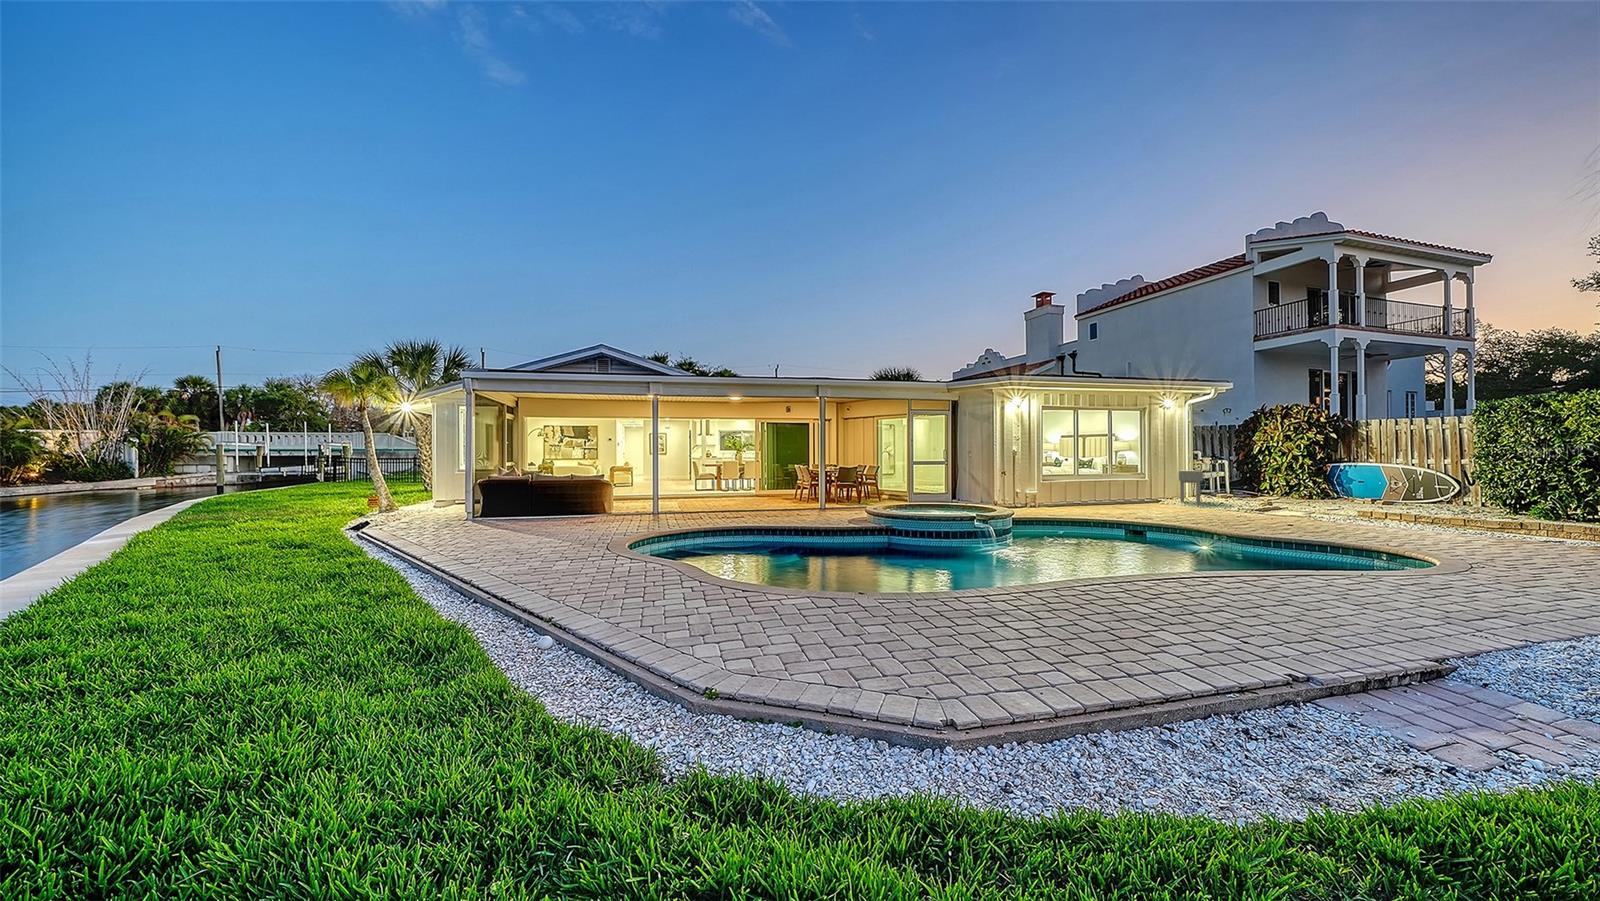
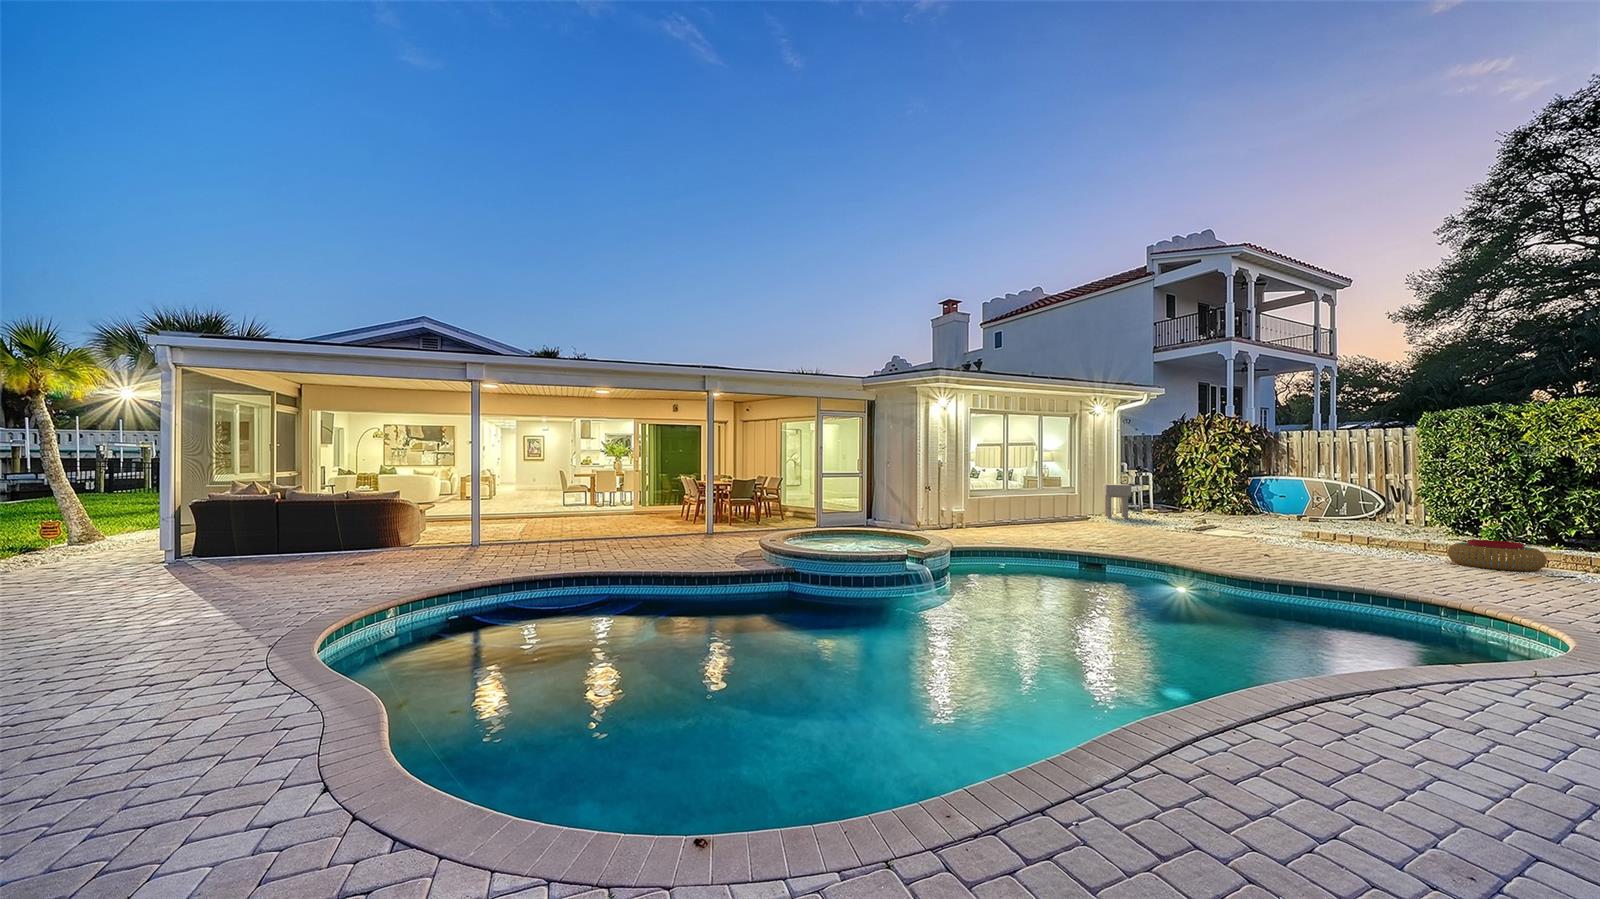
pouf: none [1465,516,1552,542] -> present [1448,540,1547,571]

